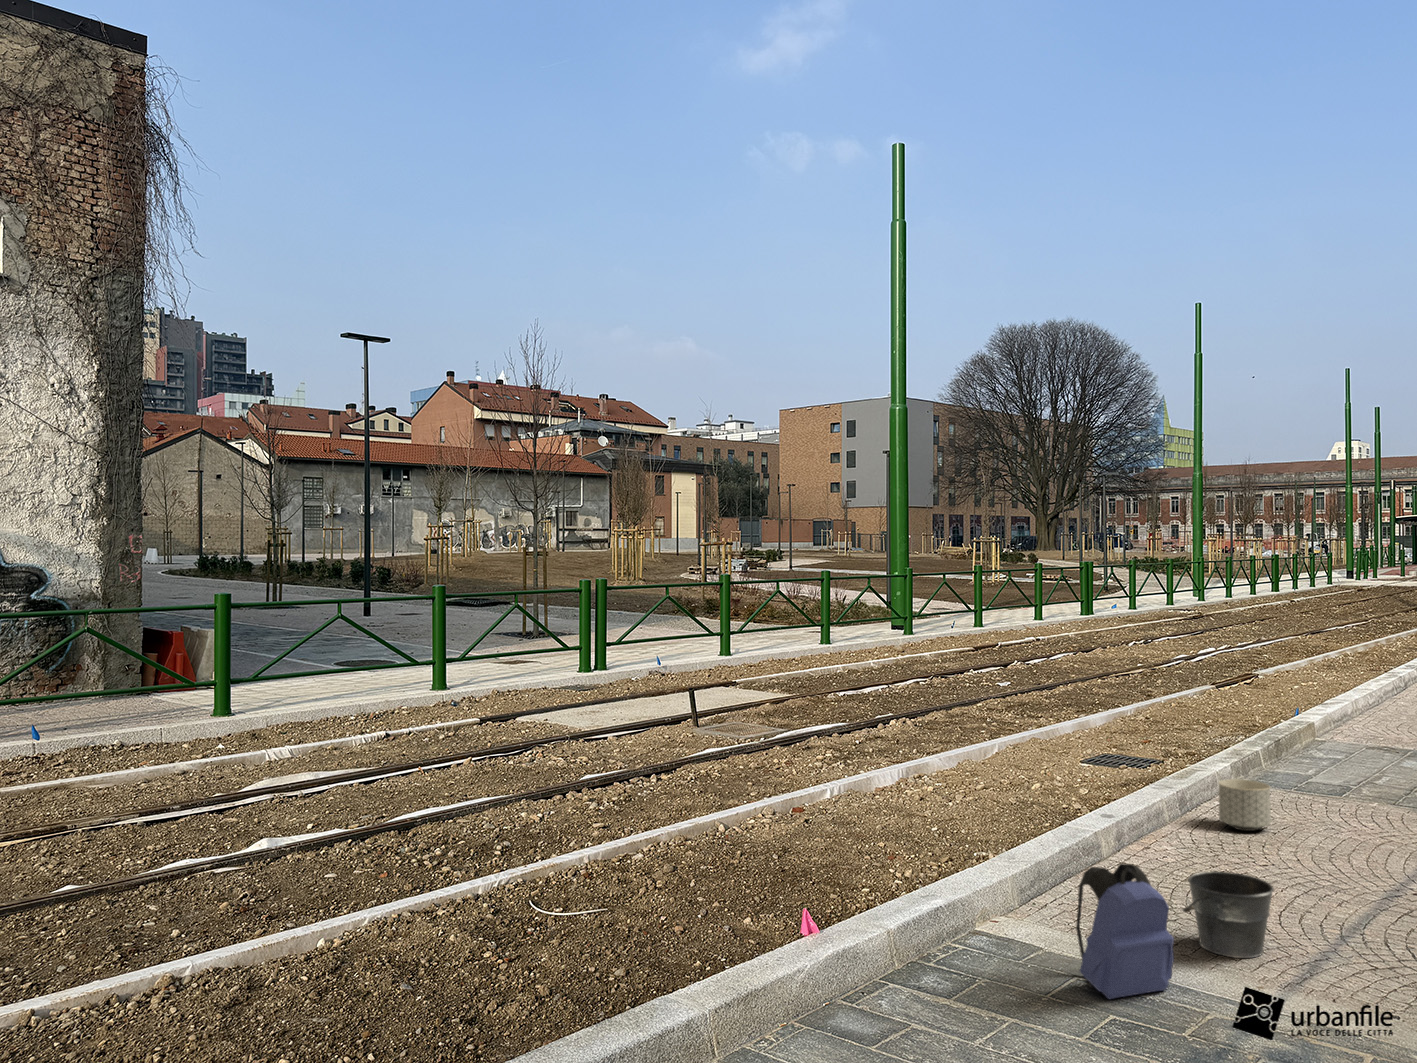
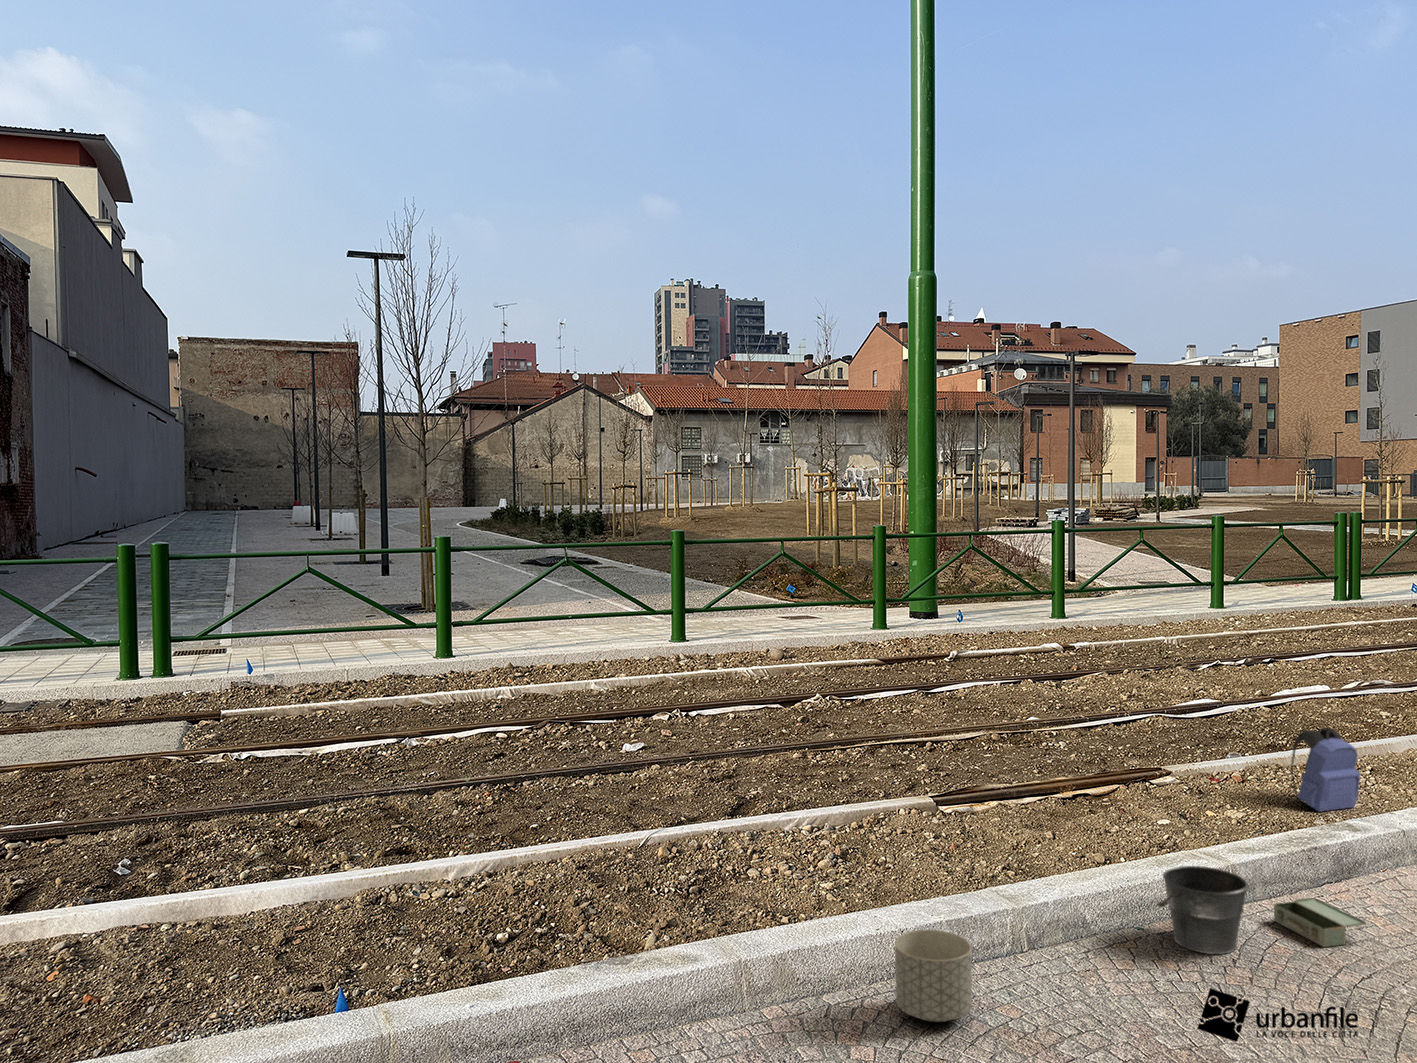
planter: present [1219,779,1271,831] -> present [895,930,972,1022]
backpack: present [1076,864,1174,999] -> present [1291,728,1361,812]
toolbox: none [1297,905,1391,952] -> present [1274,898,1366,947]

